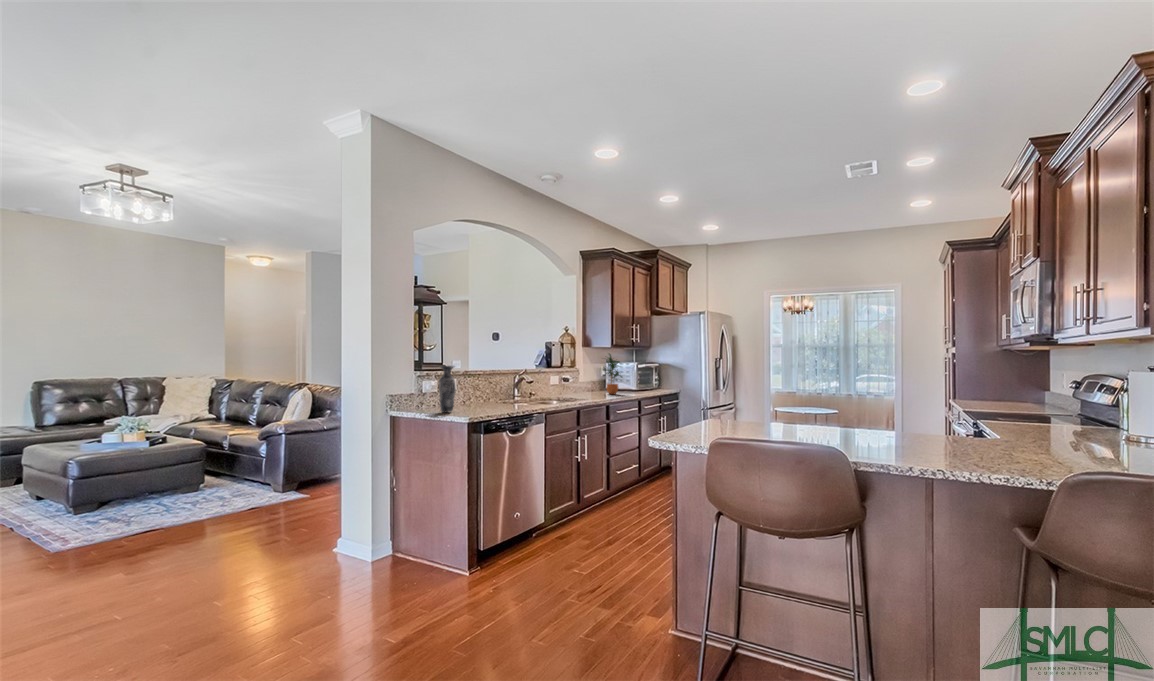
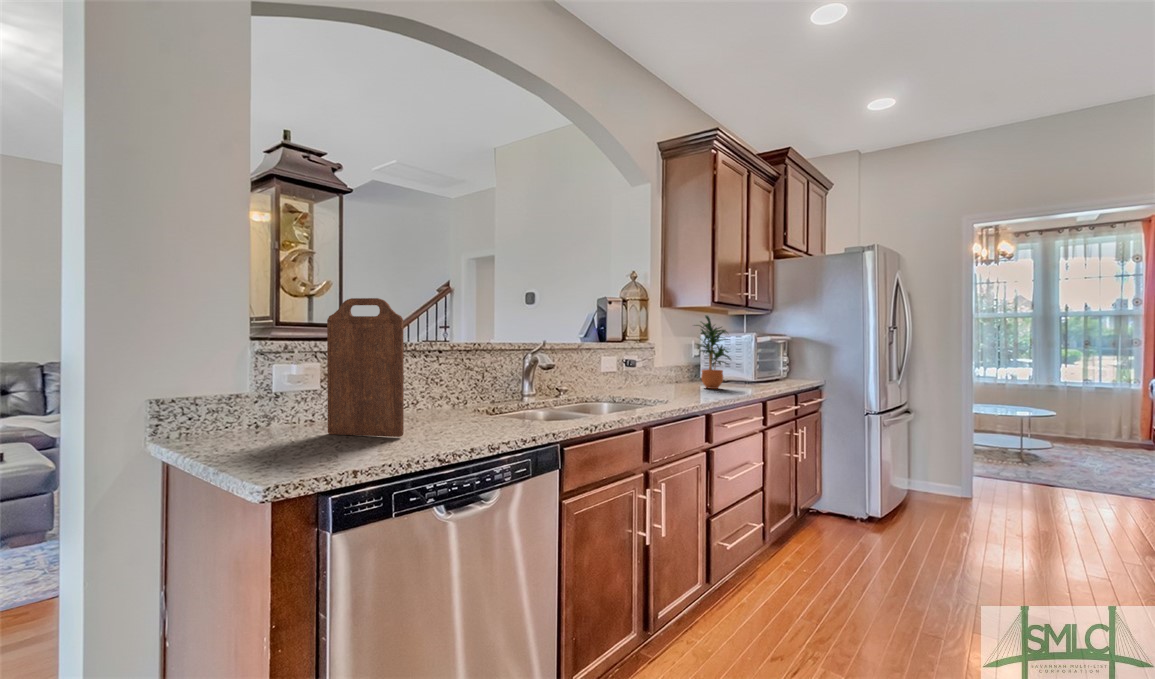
cutting board: none [455,355,487,409] -> present [327,298,404,437]
vase: present [439,366,456,412] -> none [240,322,293,452]

